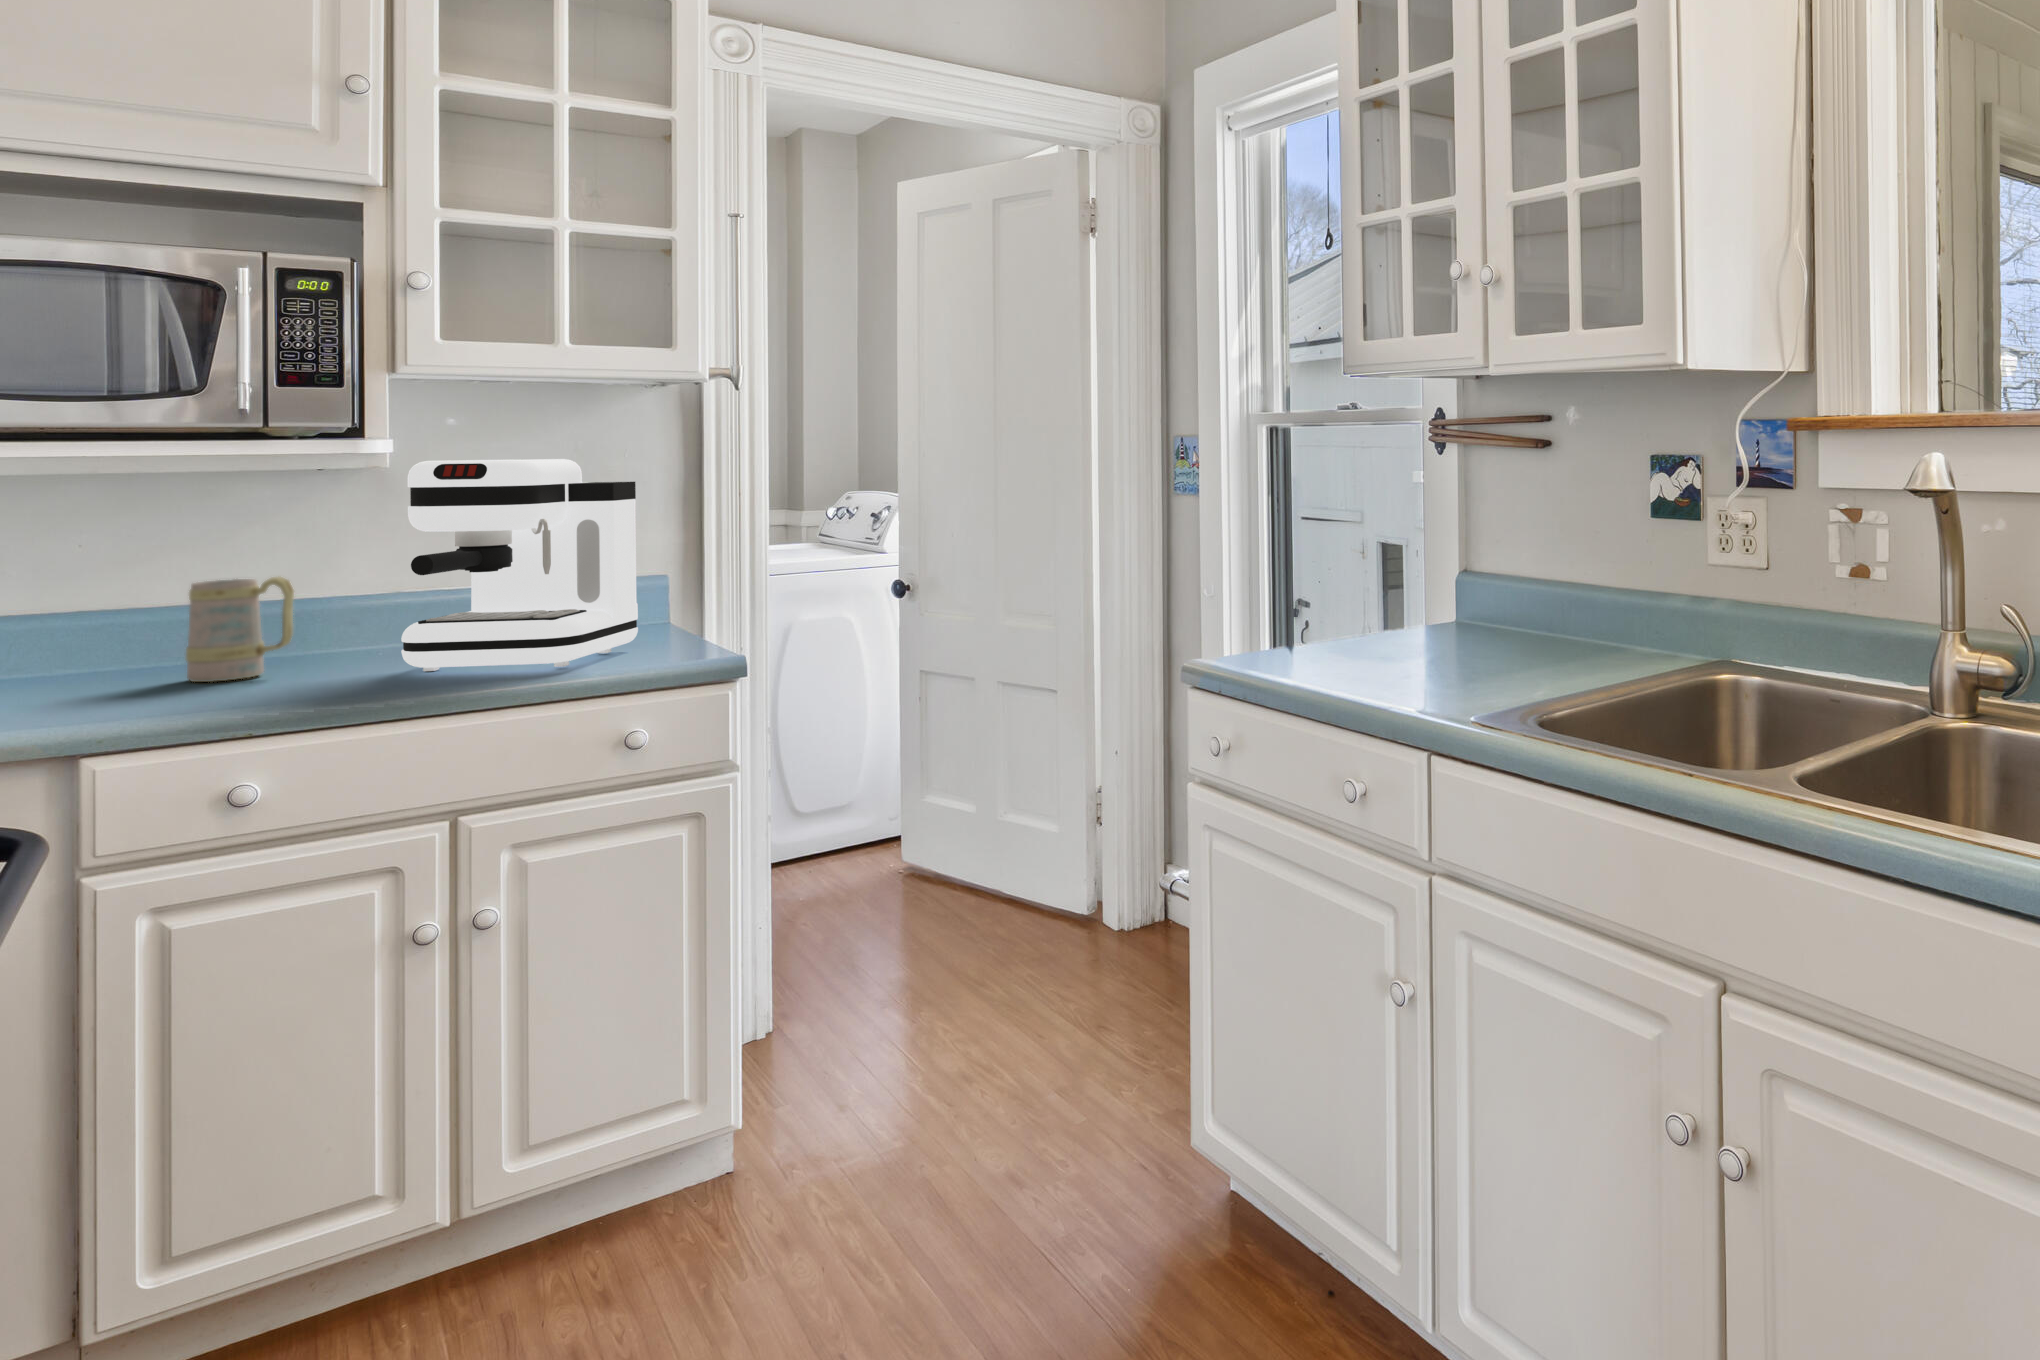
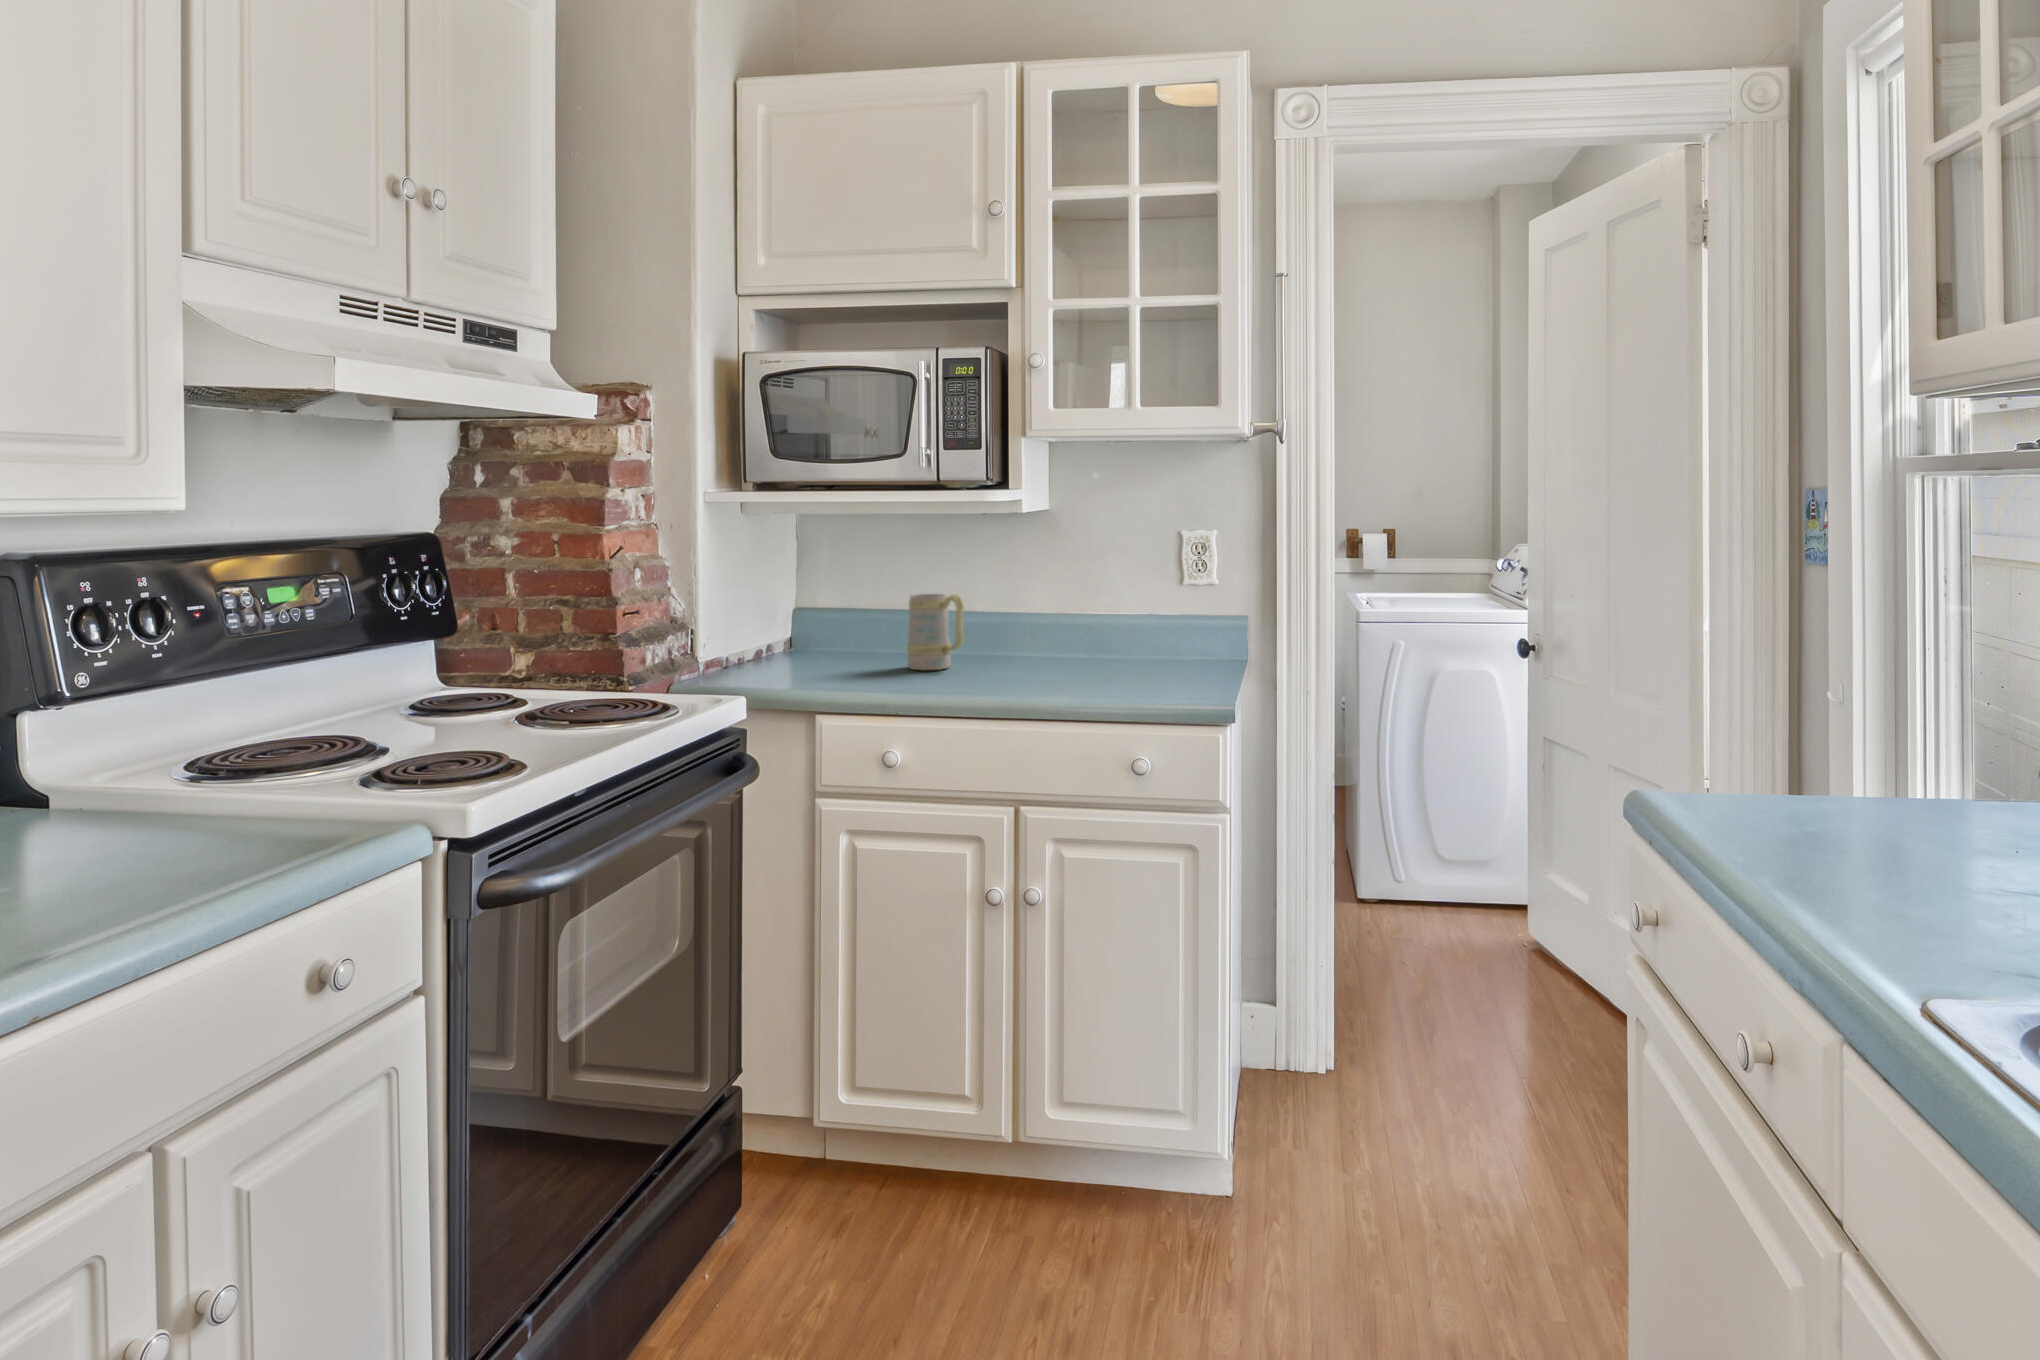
coffee maker: present [401,459,638,671] -> none [1001,506,1188,690]

